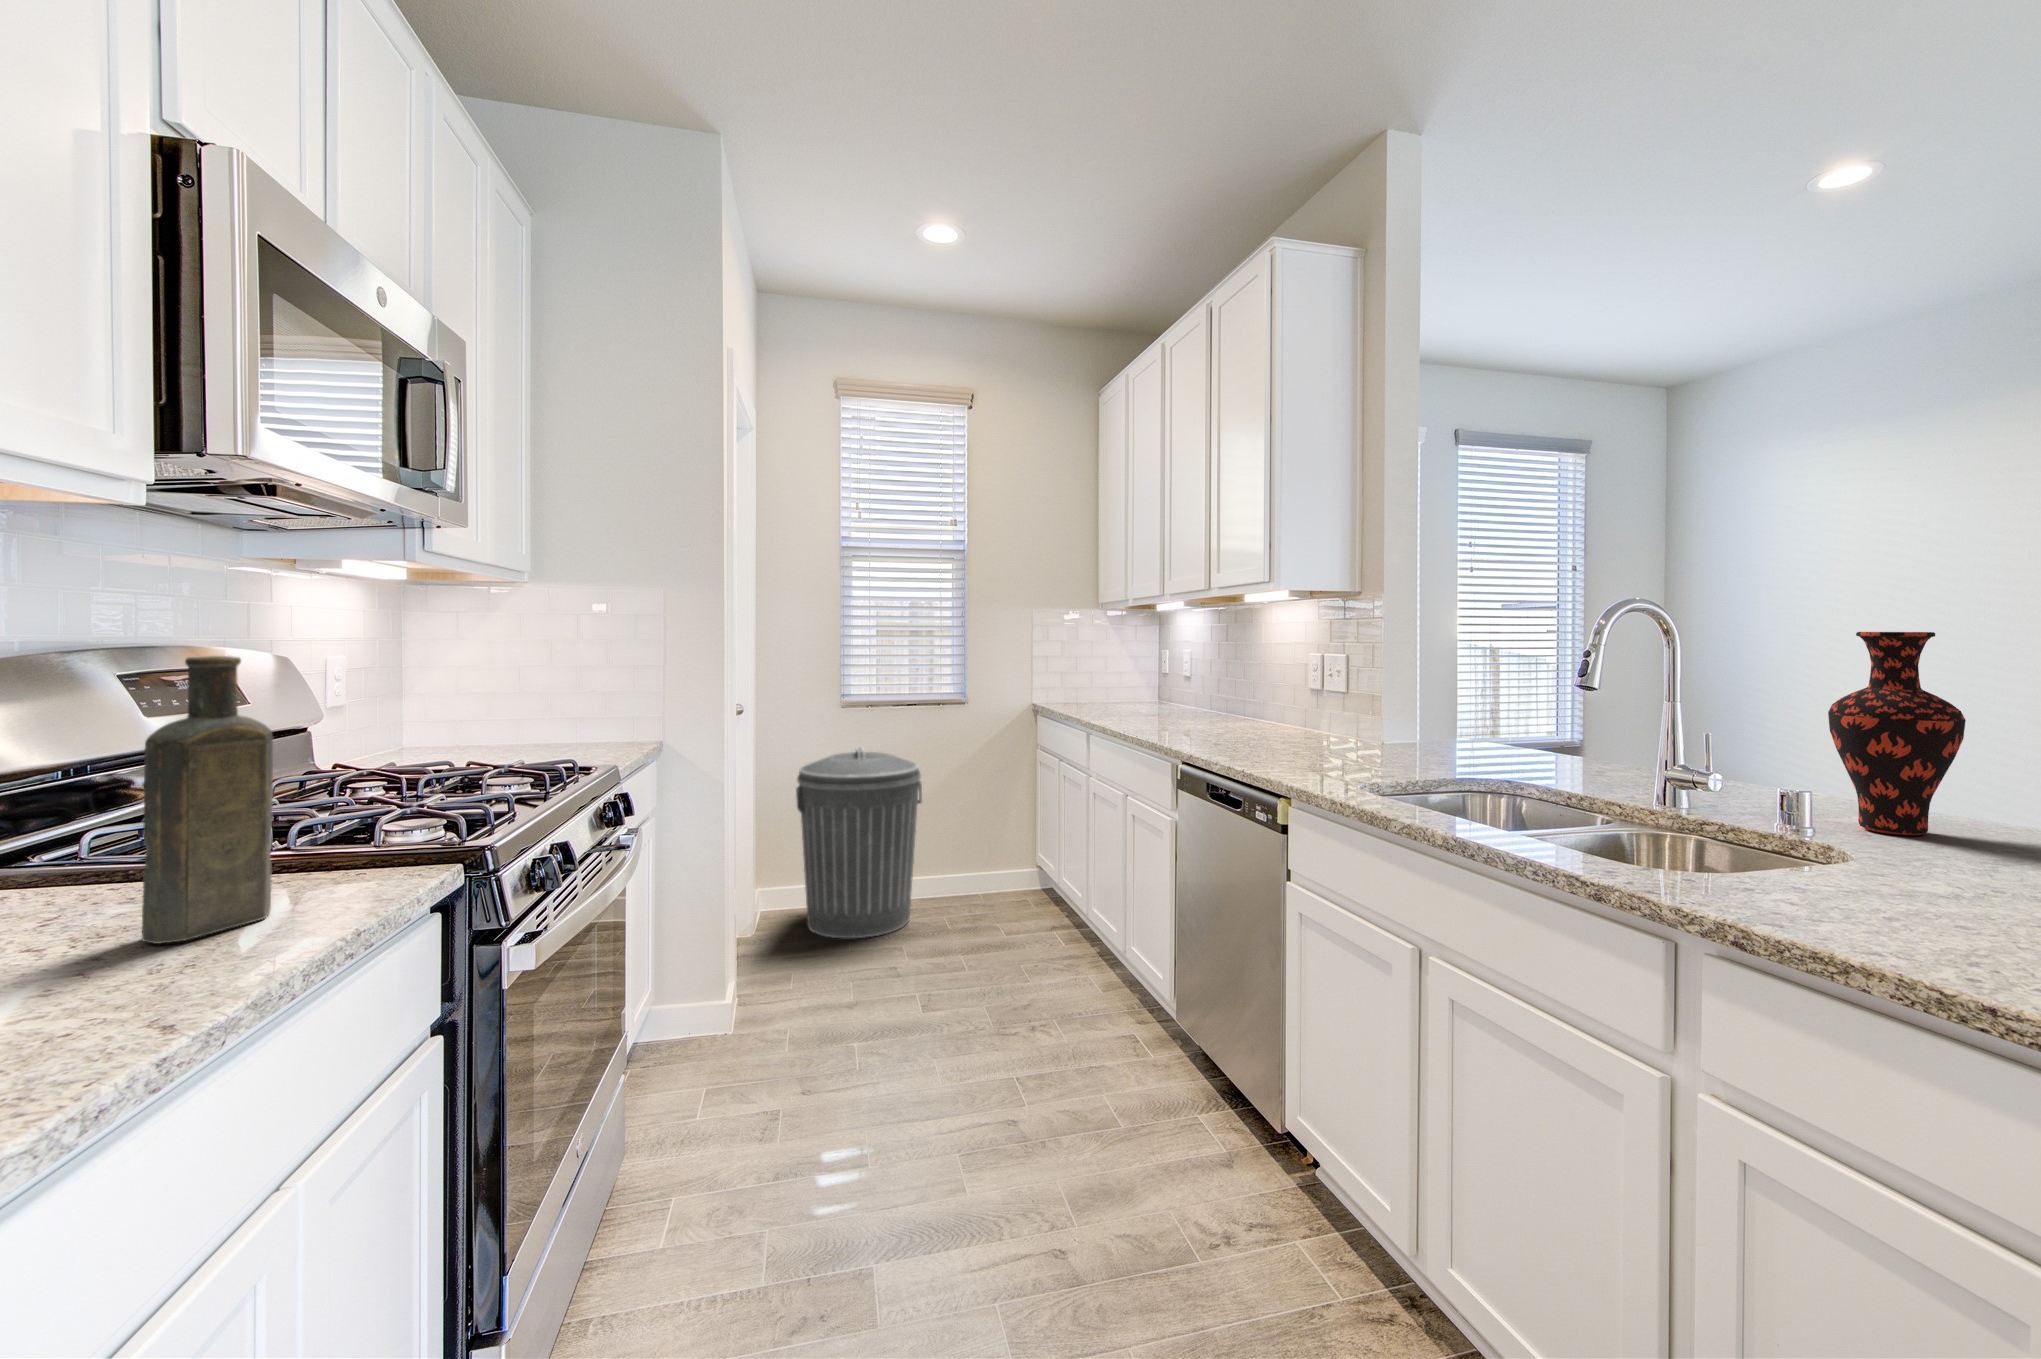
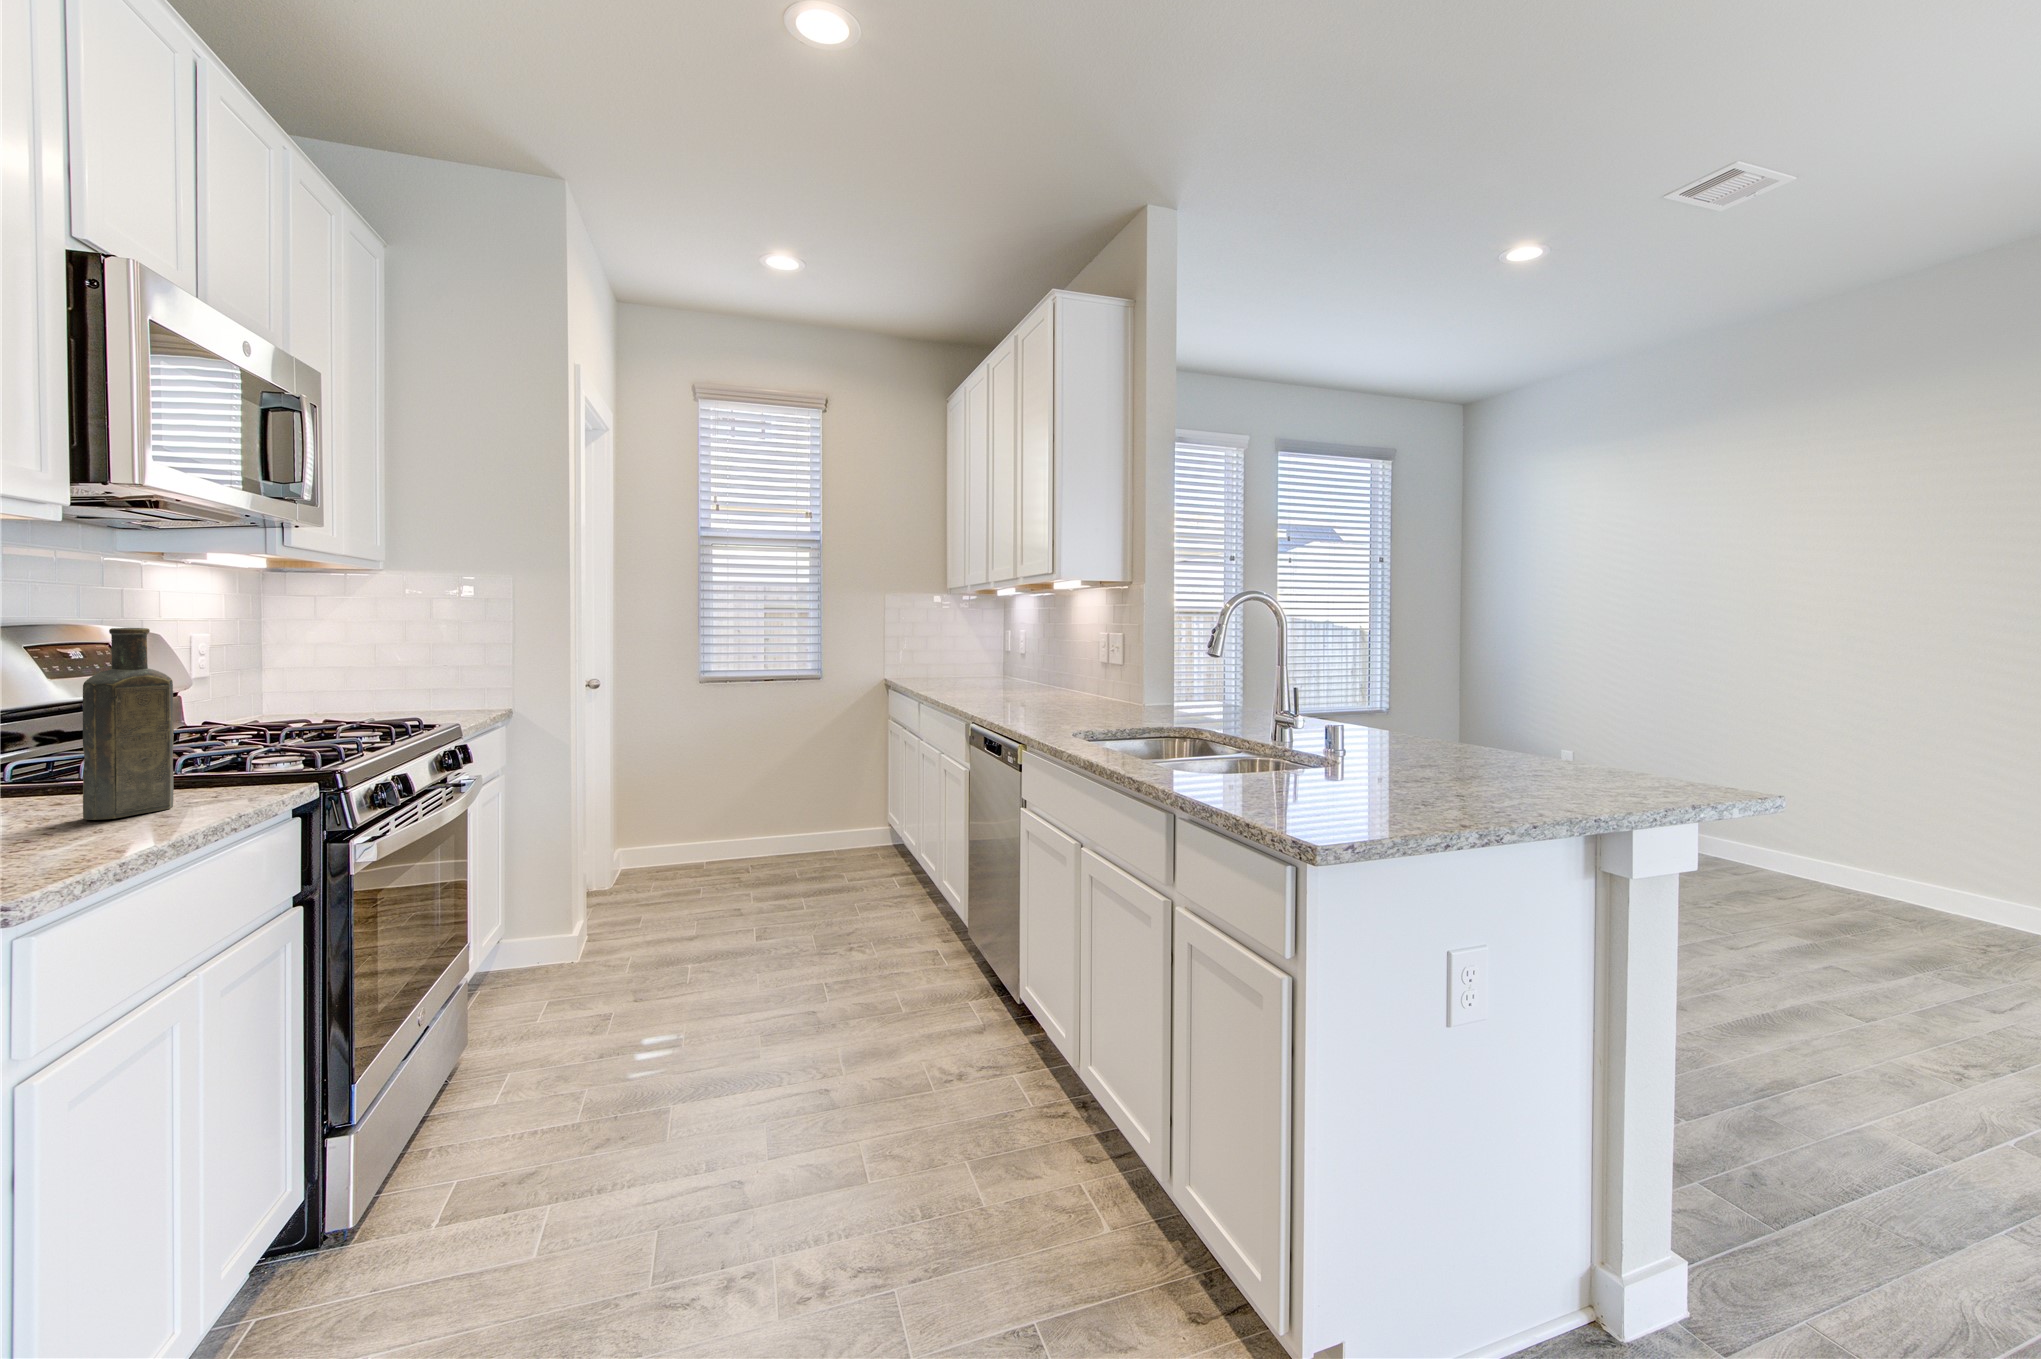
vase: present [1828,632,1966,836] -> none [1361,613,1437,754]
trash can: present [796,748,922,938] -> none [653,720,773,891]

